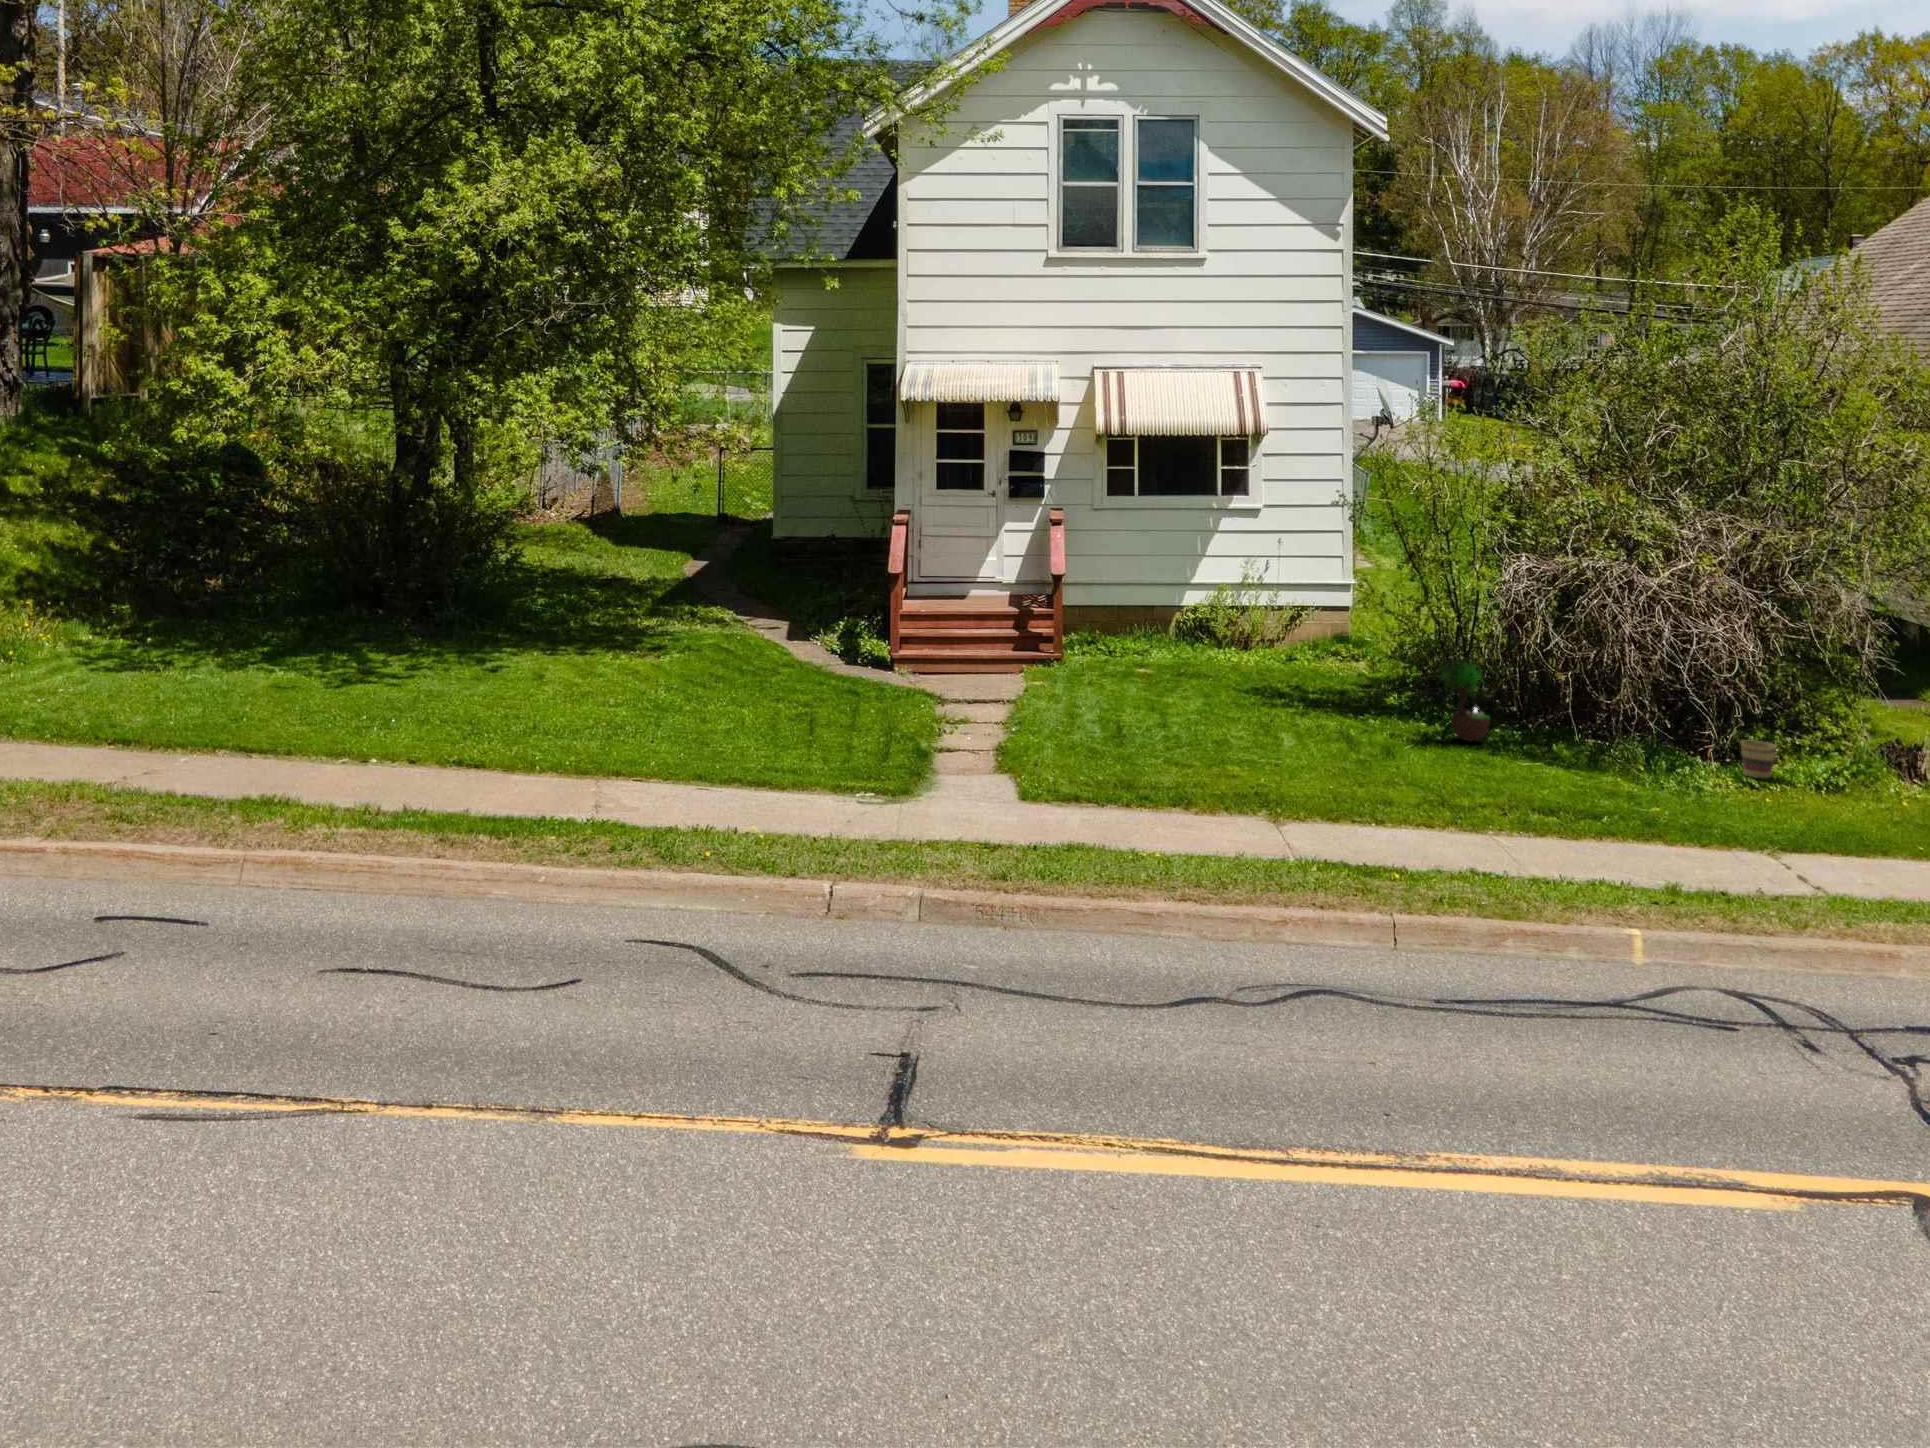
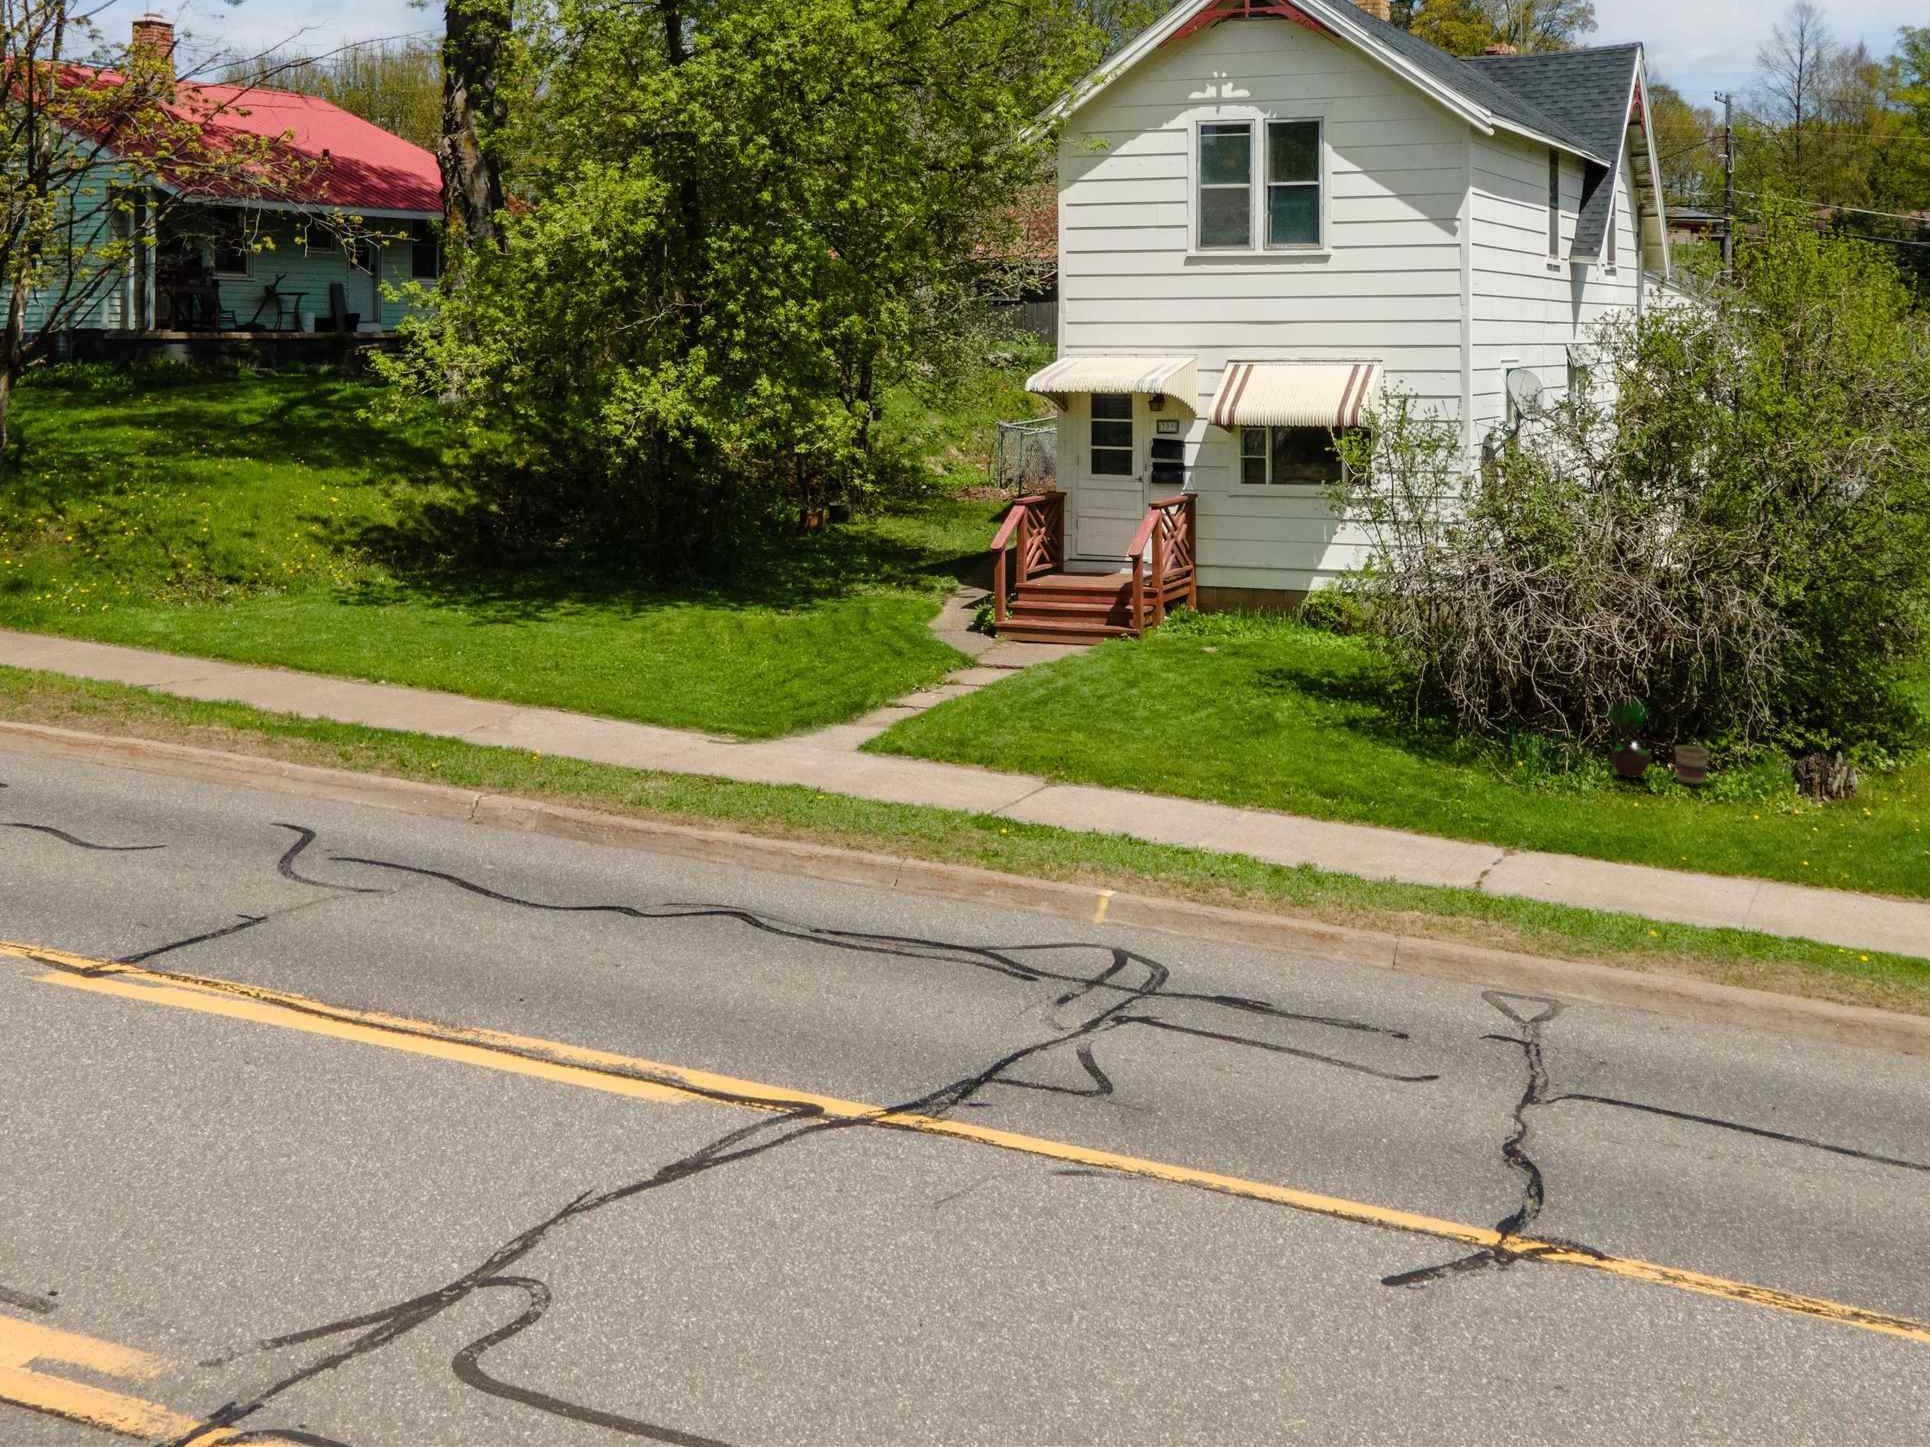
potted tree: present [1438,660,1490,741] -> present [1603,698,1650,778]

